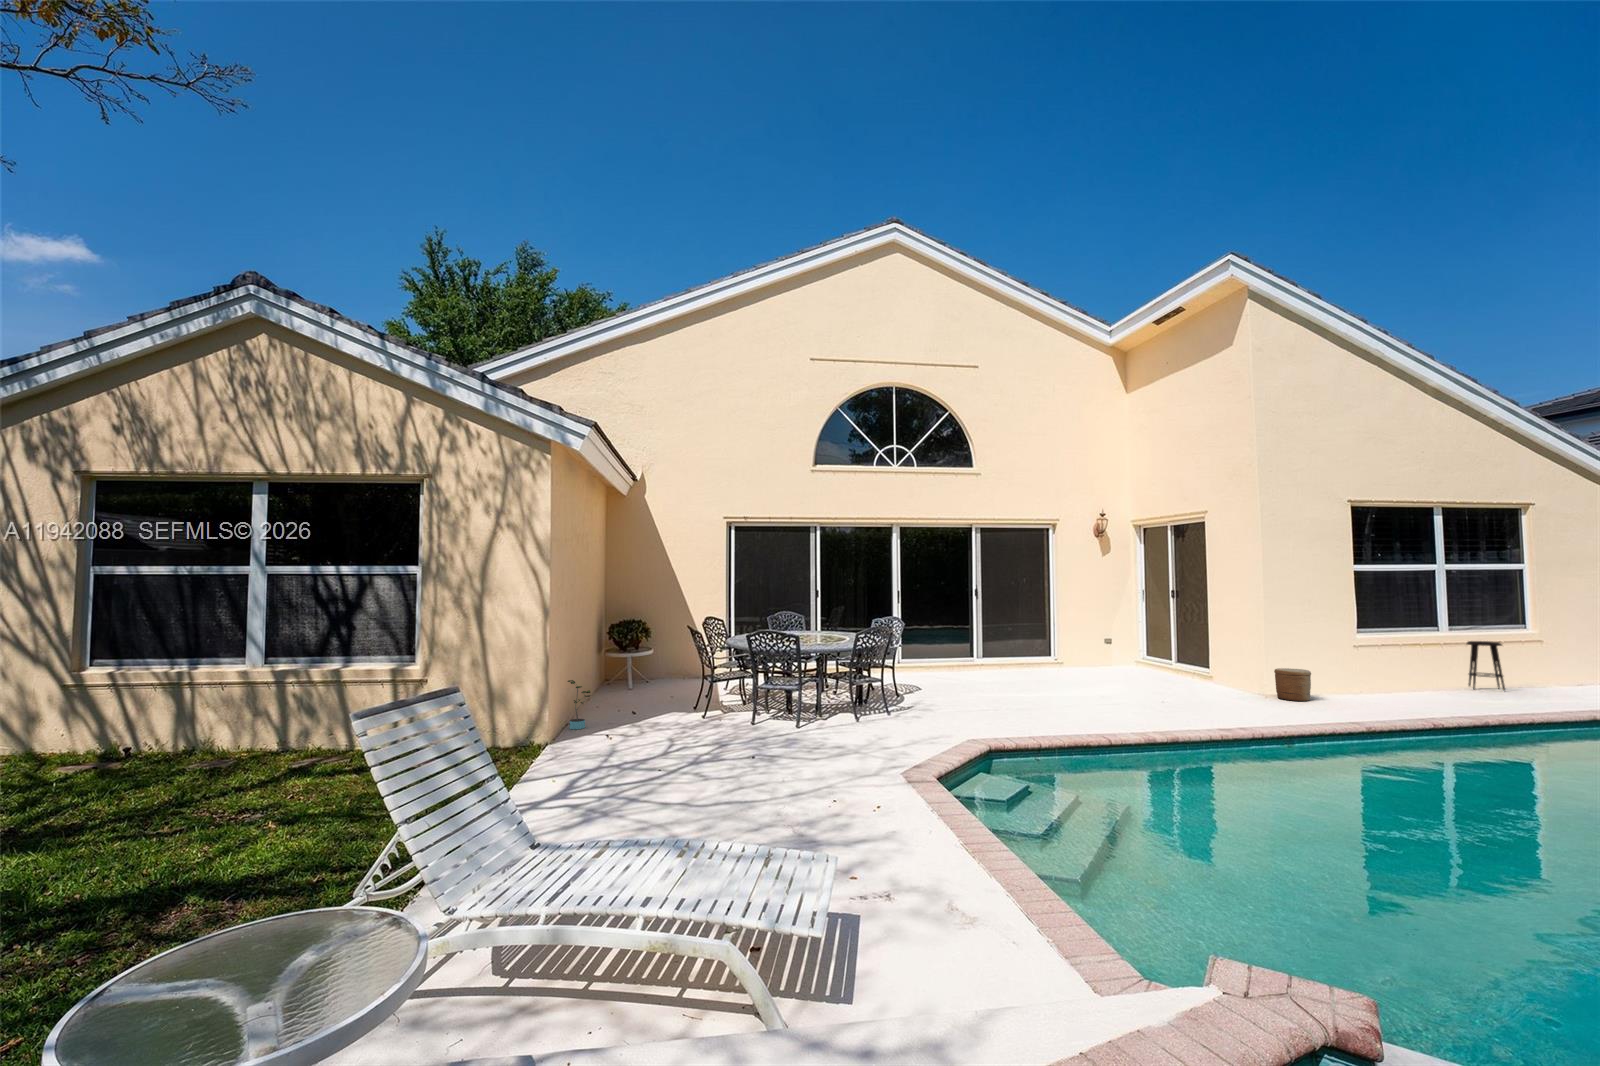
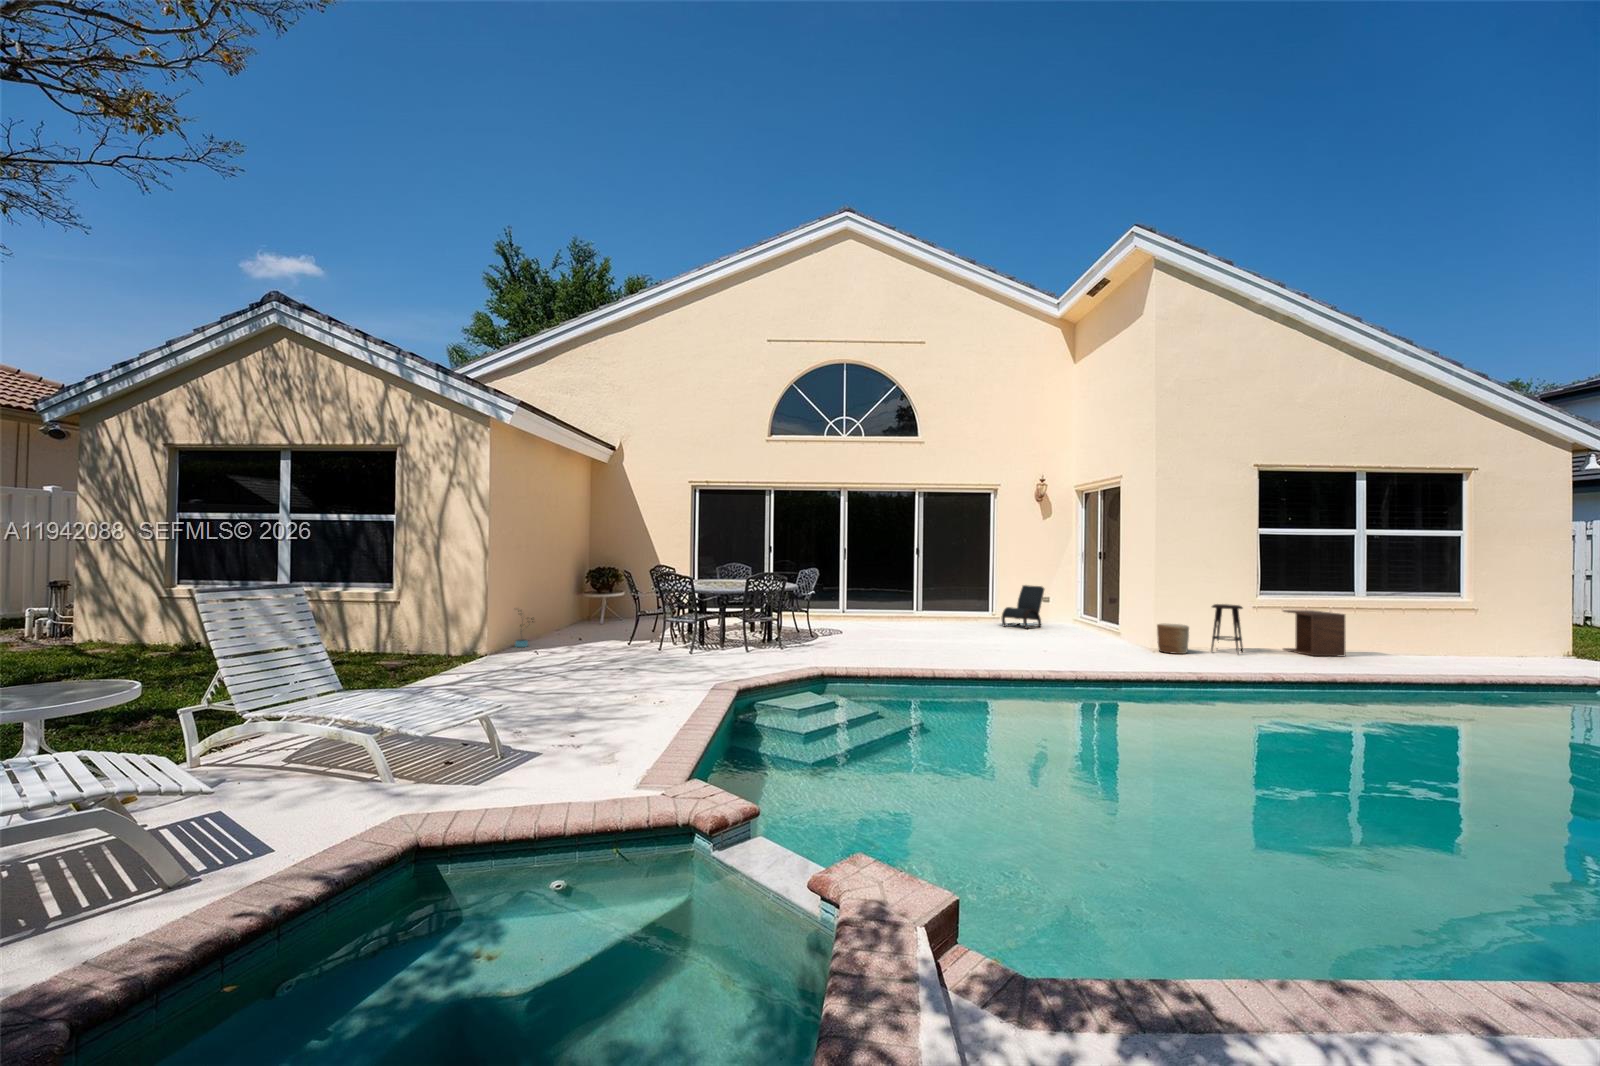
lounge chair: none [1069,627,1110,676] -> present [1002,585,1044,629]
stool: present [1467,641,1505,691] -> present [1211,604,1243,654]
side table: none [1382,649,1454,697] -> present [1284,610,1346,656]

